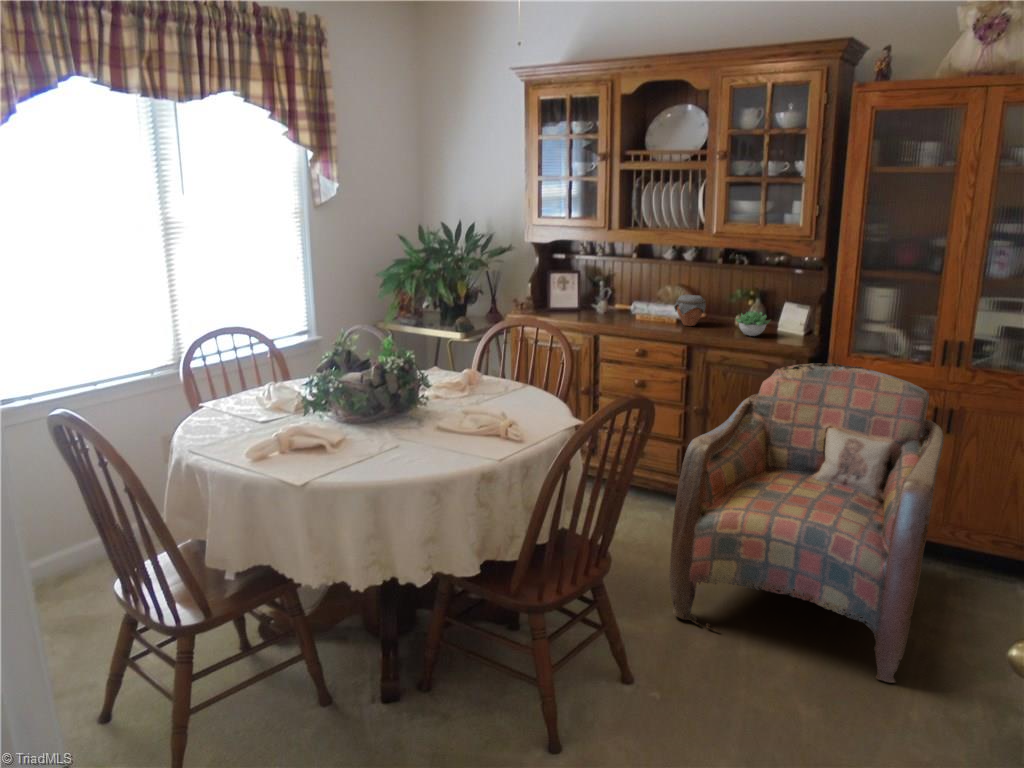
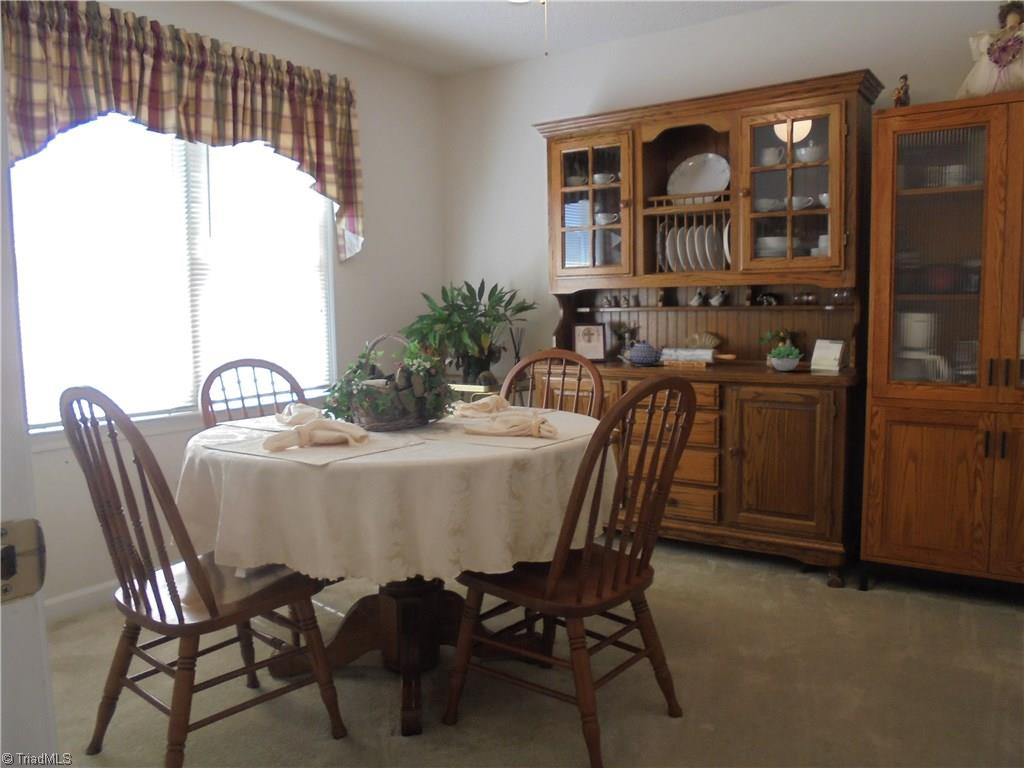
jar: present [674,295,706,326] -> none [702,336,735,367]
teapot: none [595,296,639,323] -> present [622,340,664,366]
armchair: present [670,363,944,682] -> none [715,387,1002,715]

